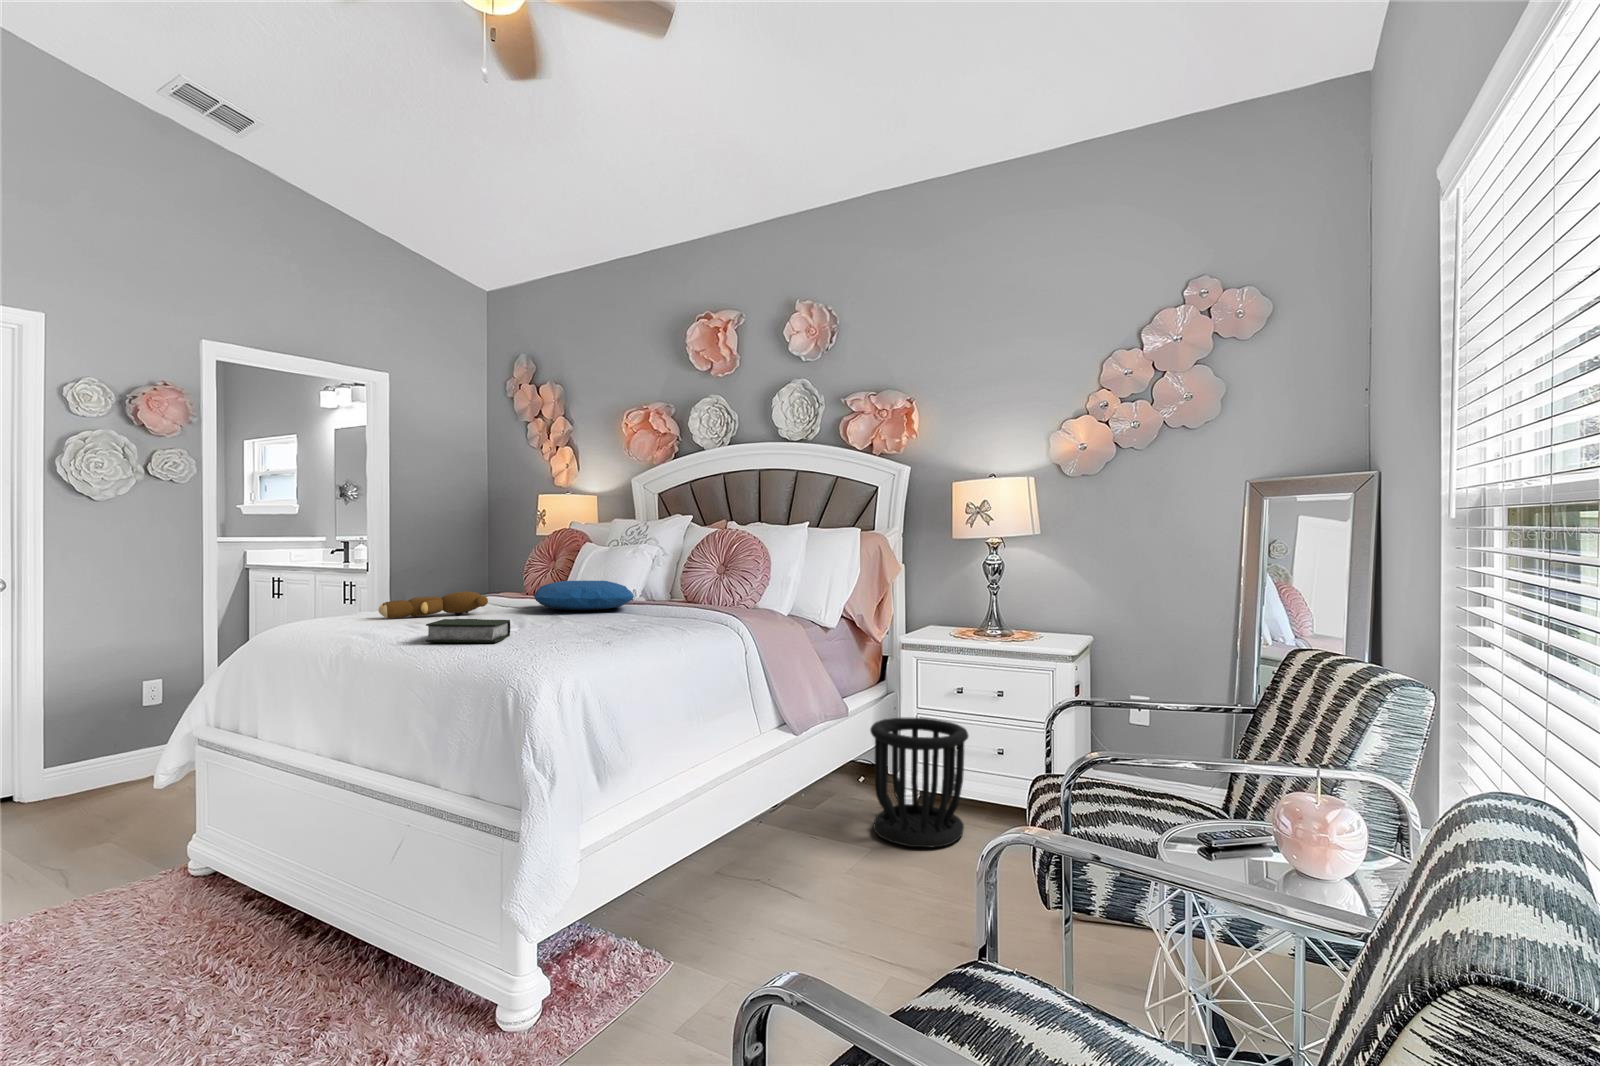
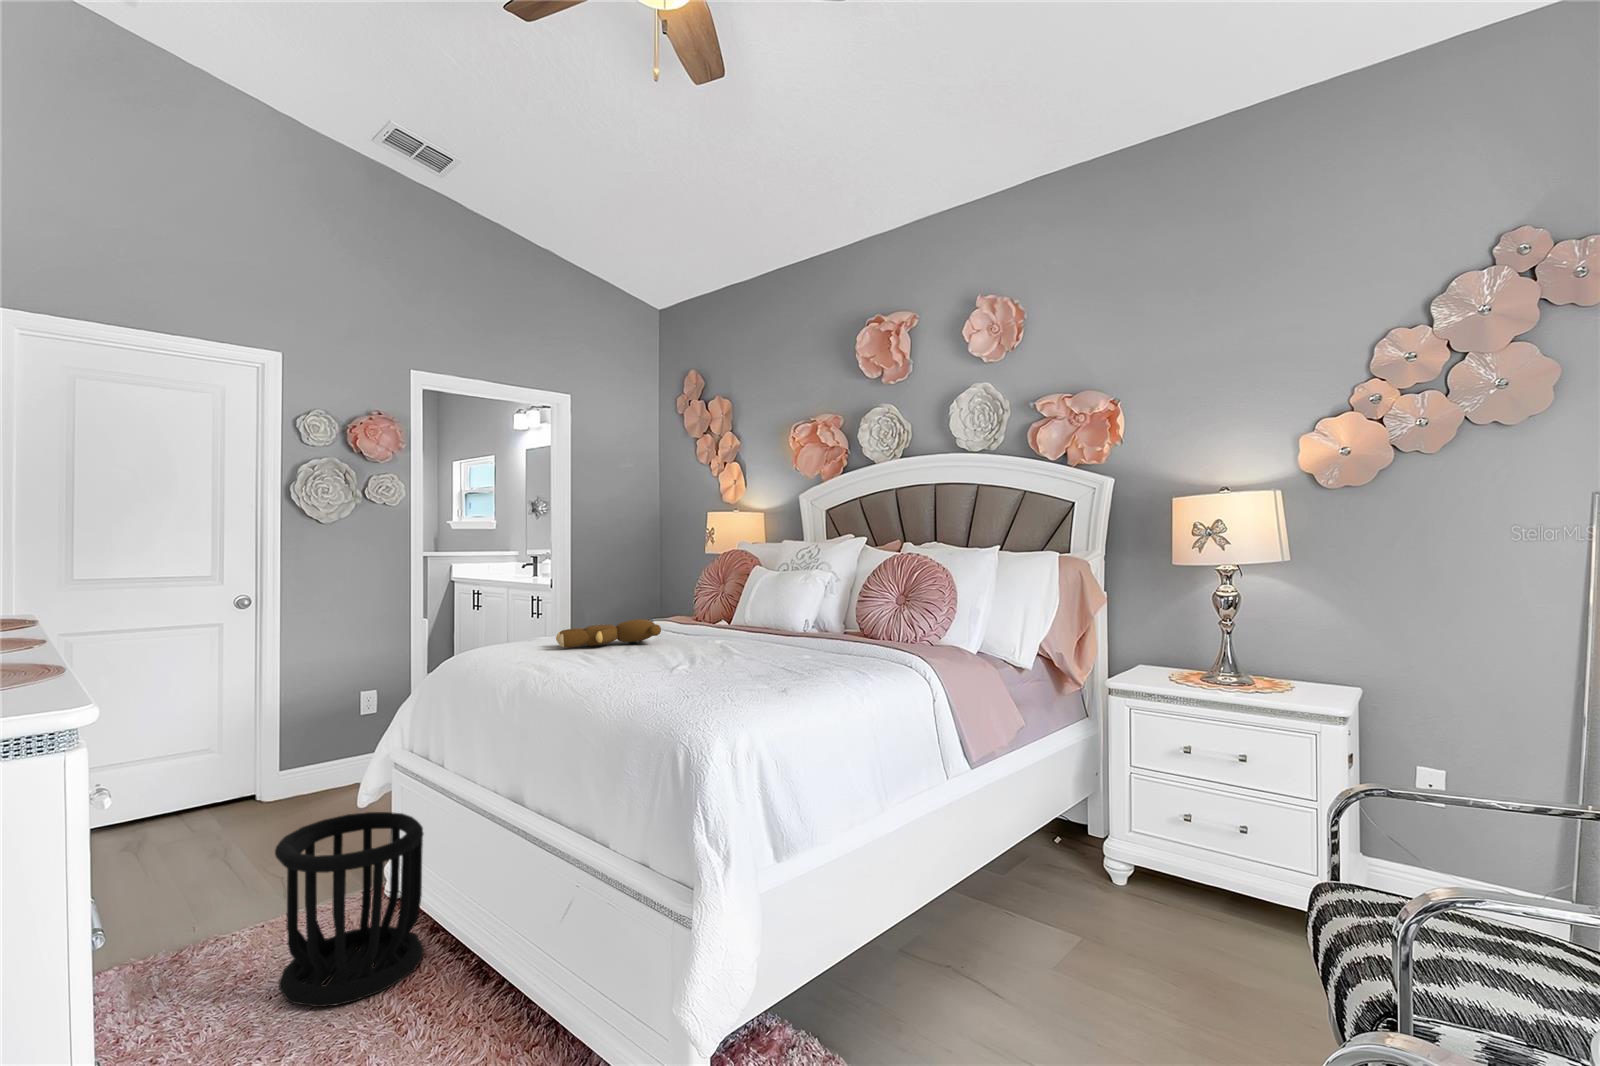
pillow: present [534,581,634,611] -> none [707,608,810,641]
book: present [426,619,510,643] -> none [596,656,683,686]
wastebasket: present [870,717,968,847] -> present [275,812,424,1007]

